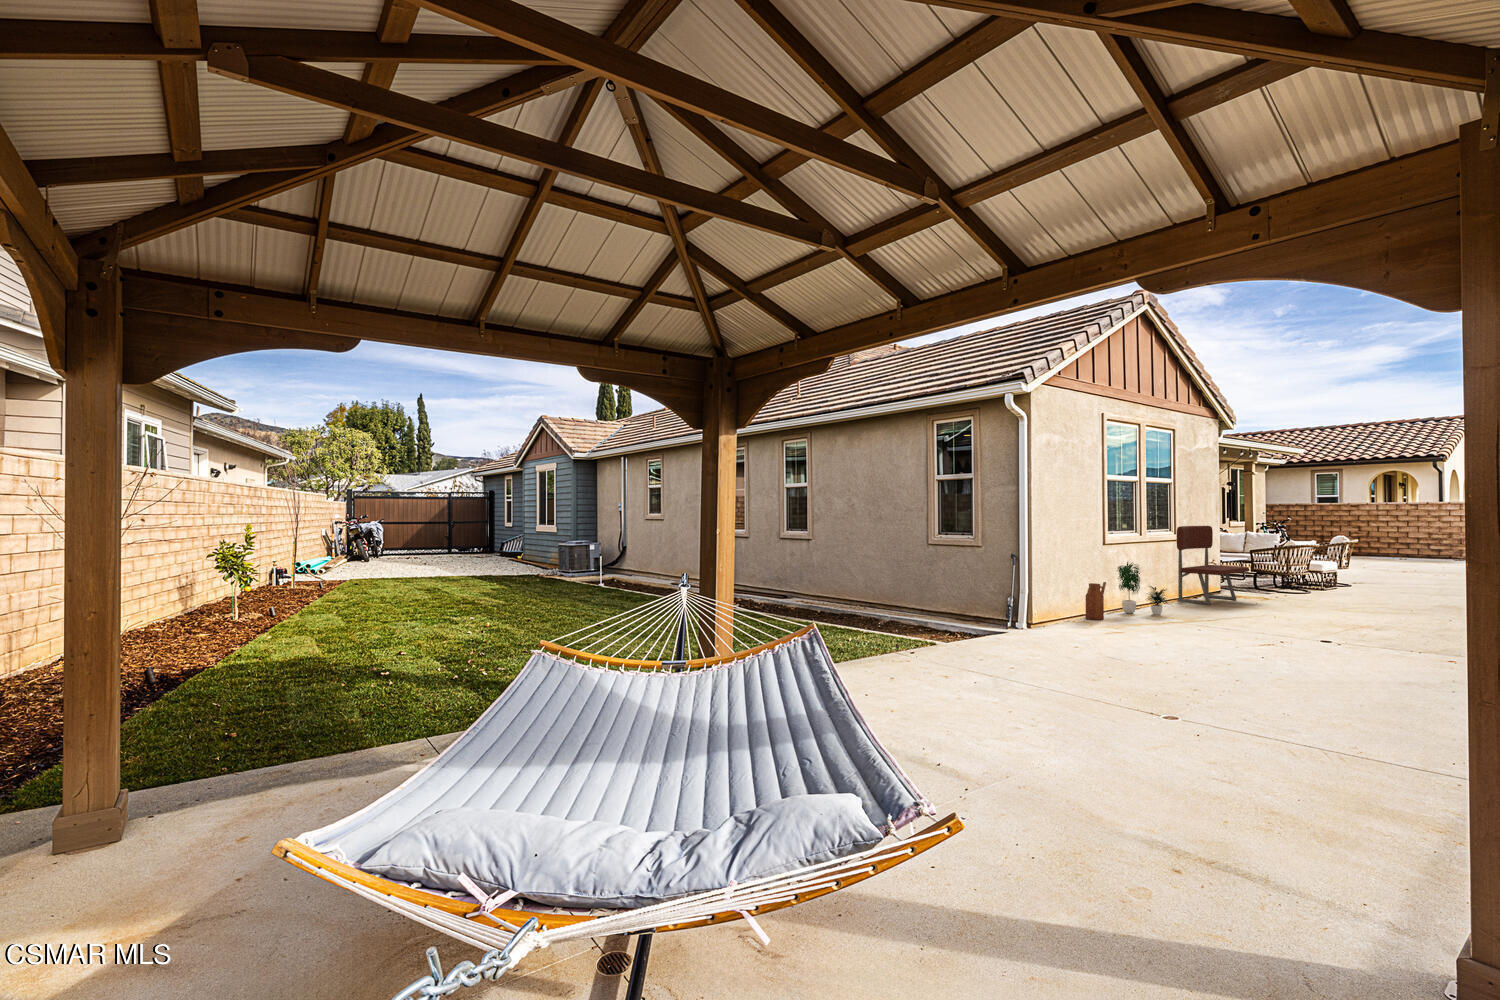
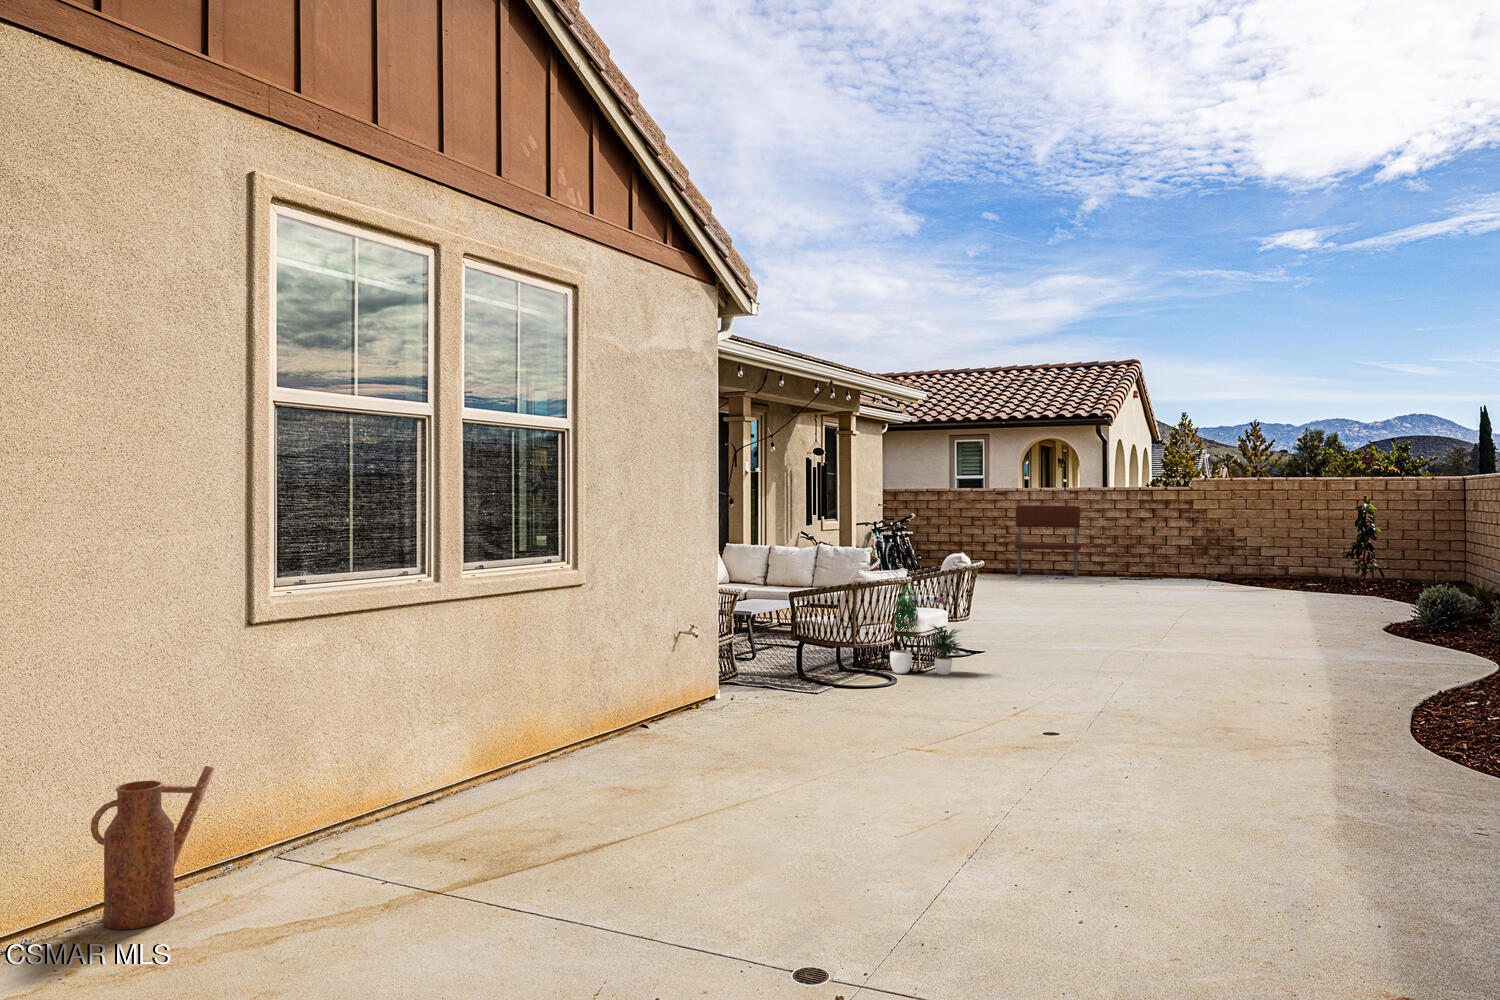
bench: present [1177,526,1249,605] -> present [1015,506,1080,577]
potted plant: present [1118,562,1168,615] -> present [890,585,961,675]

